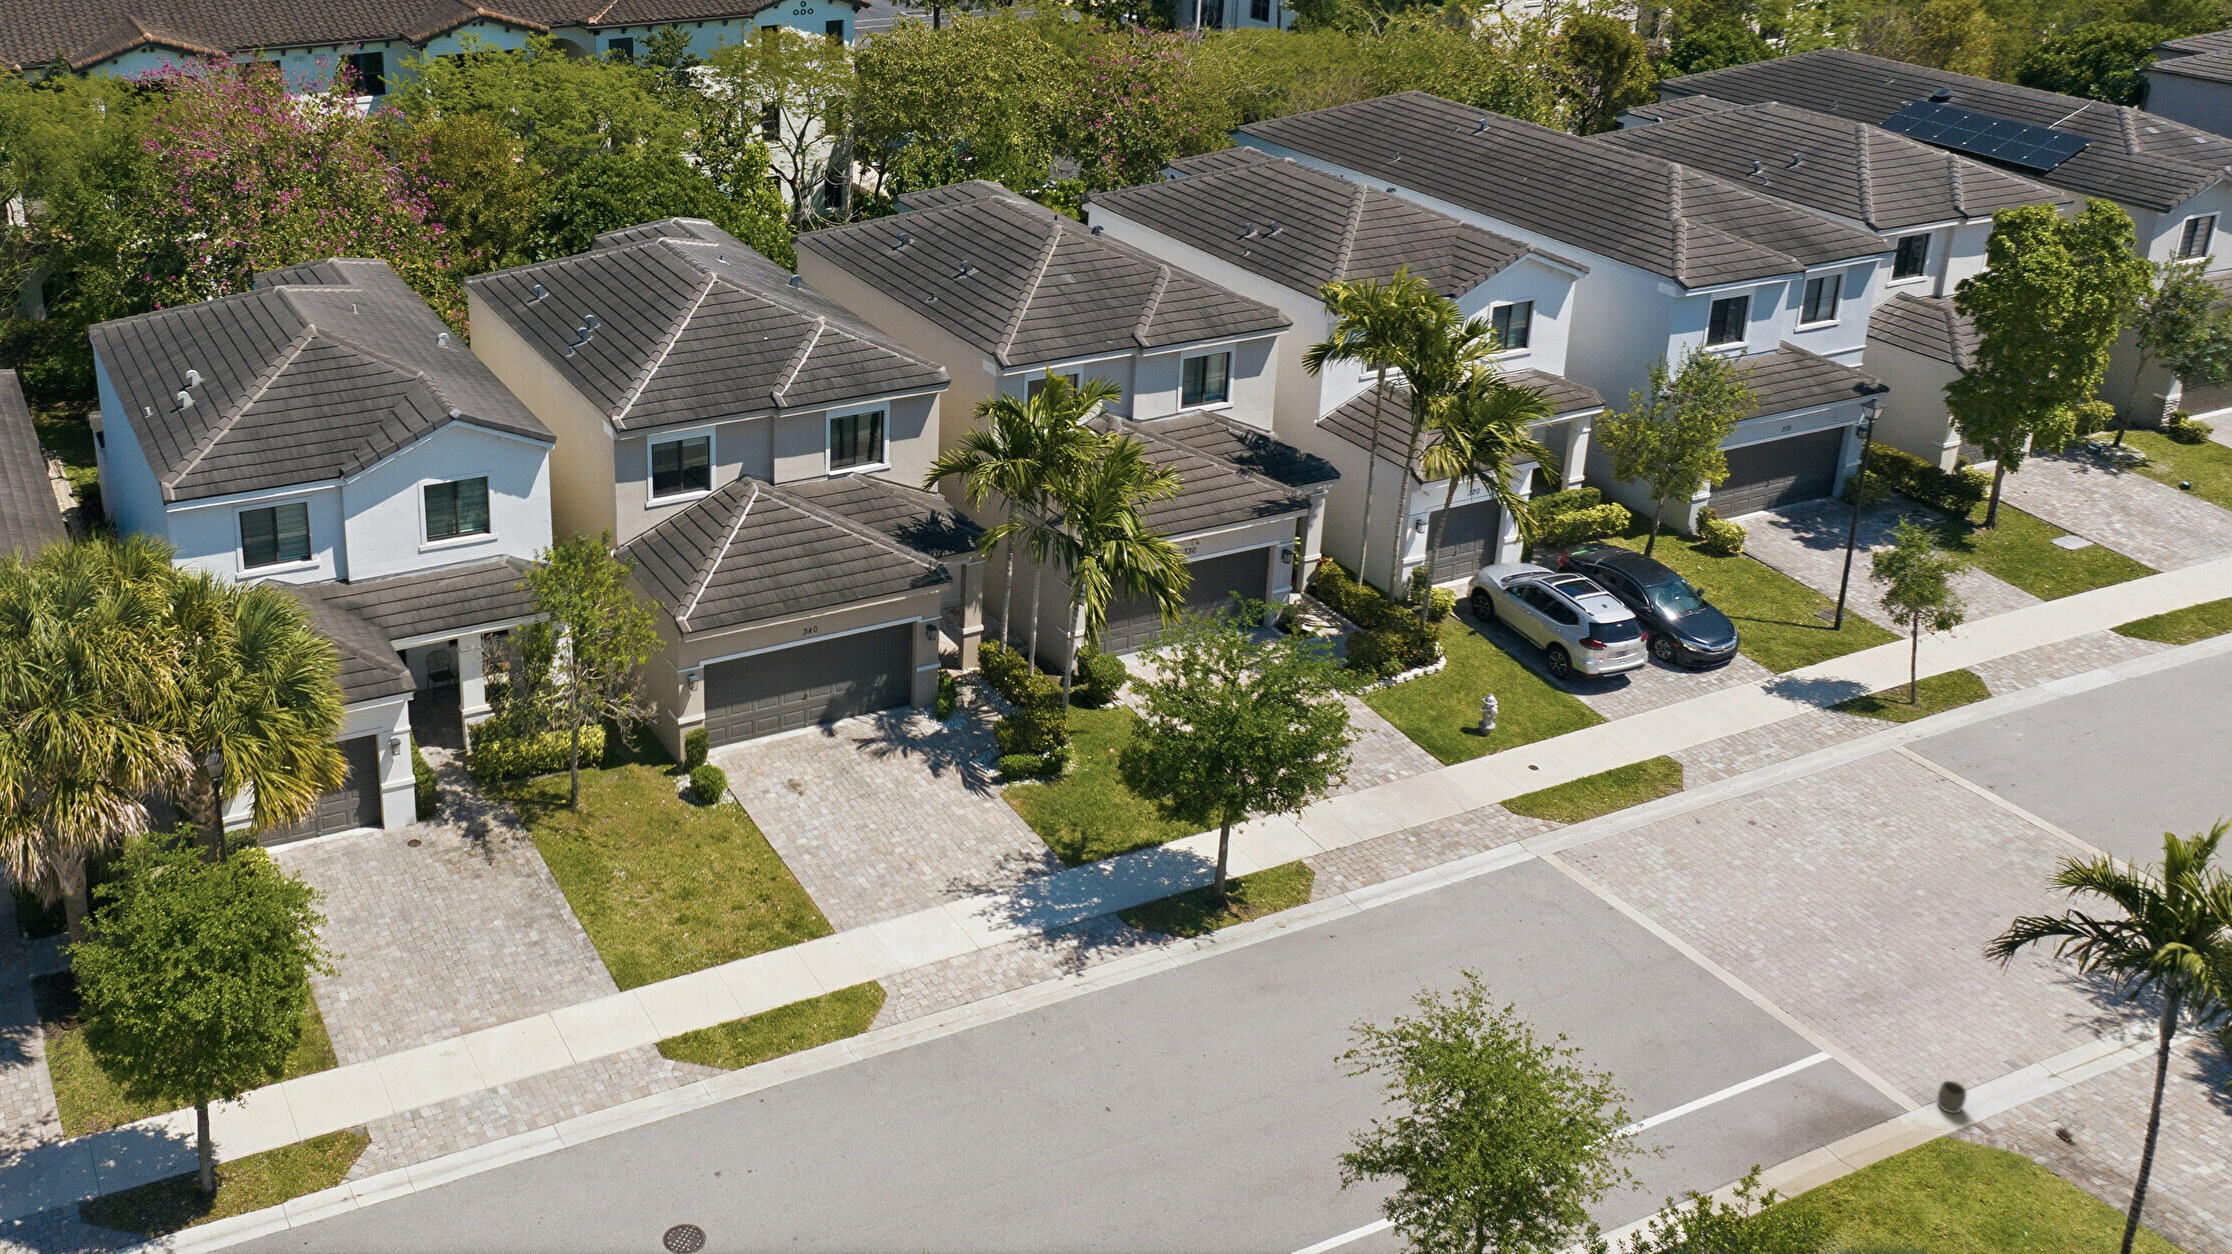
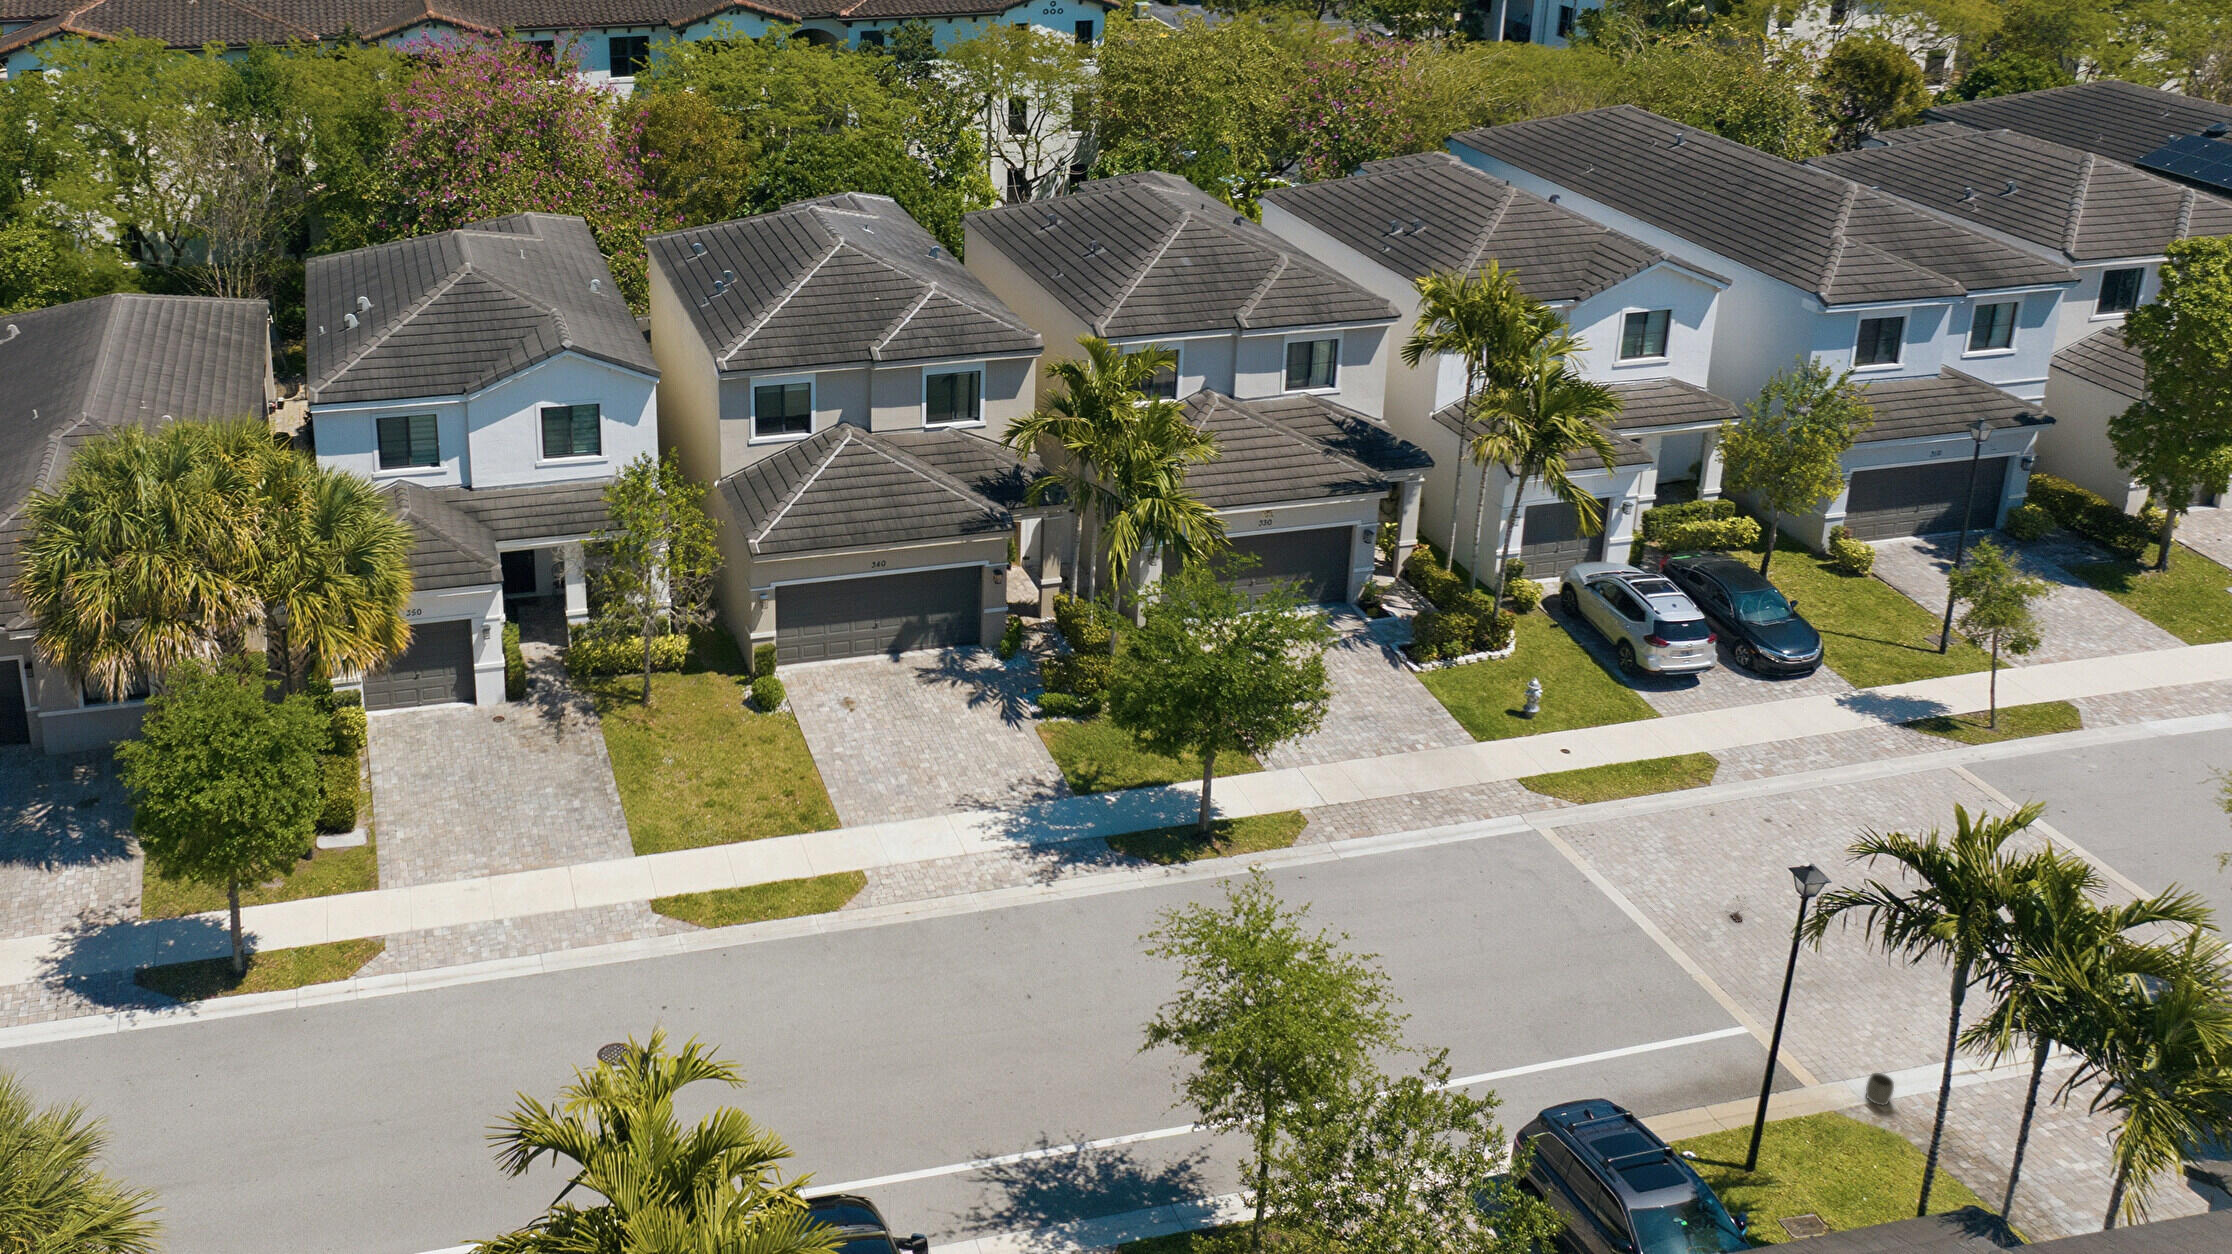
potted plant: present [2056,1110,2084,1141] -> present [1732,896,1749,922]

